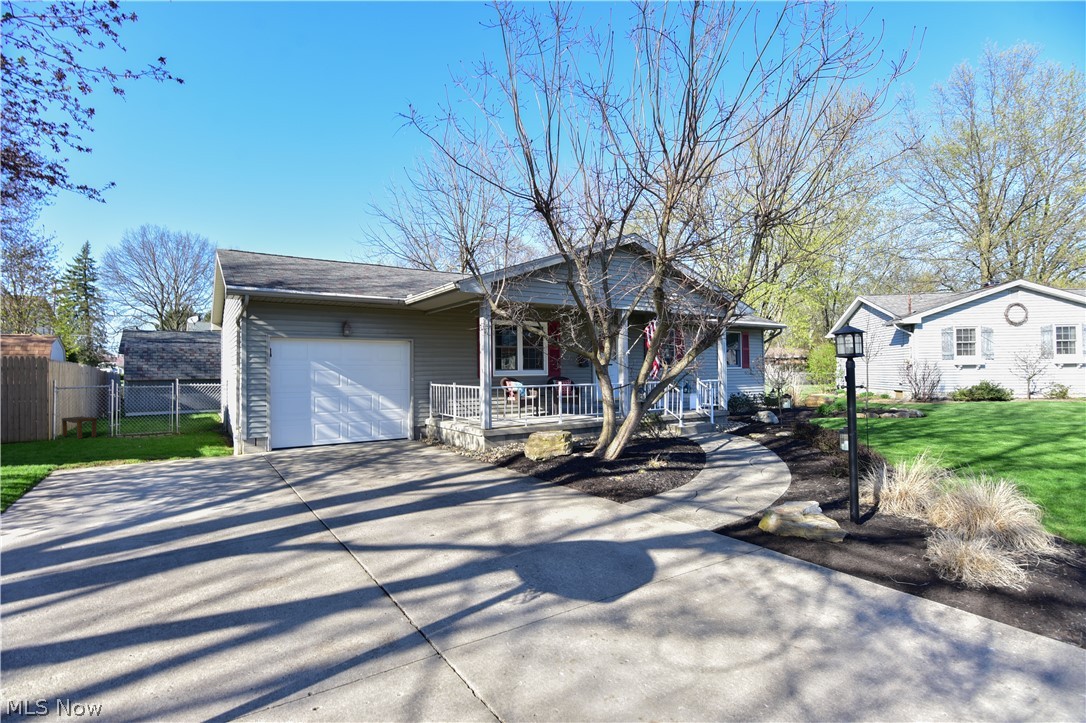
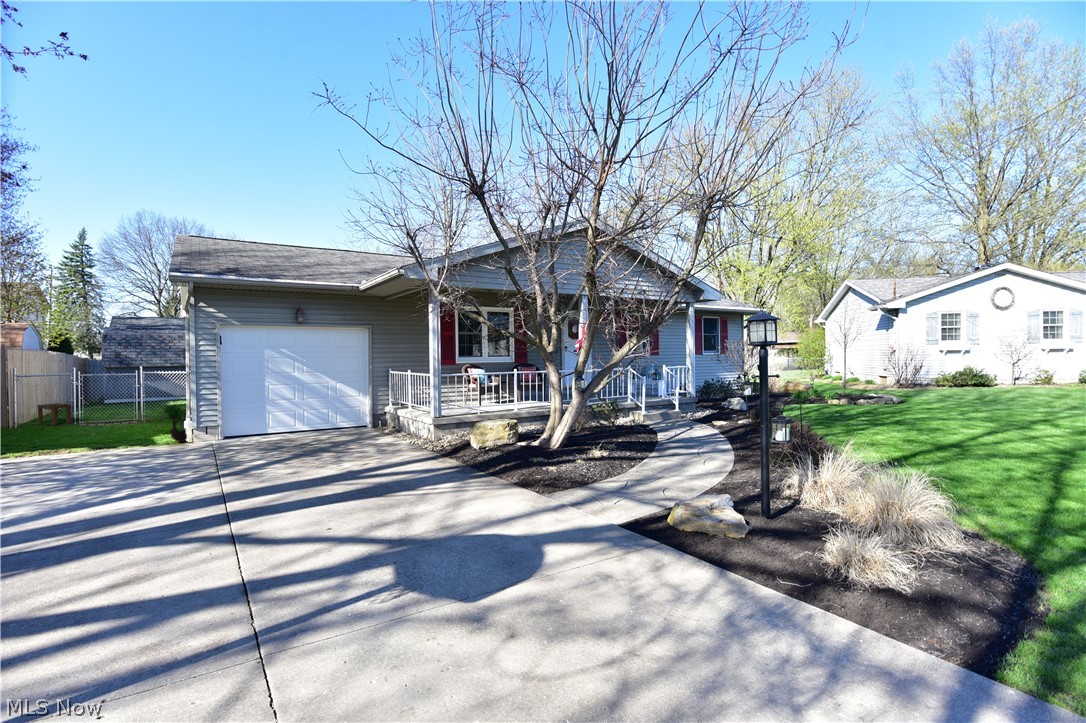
potted tree: none [203,412,234,455] -> present [163,405,187,442]

